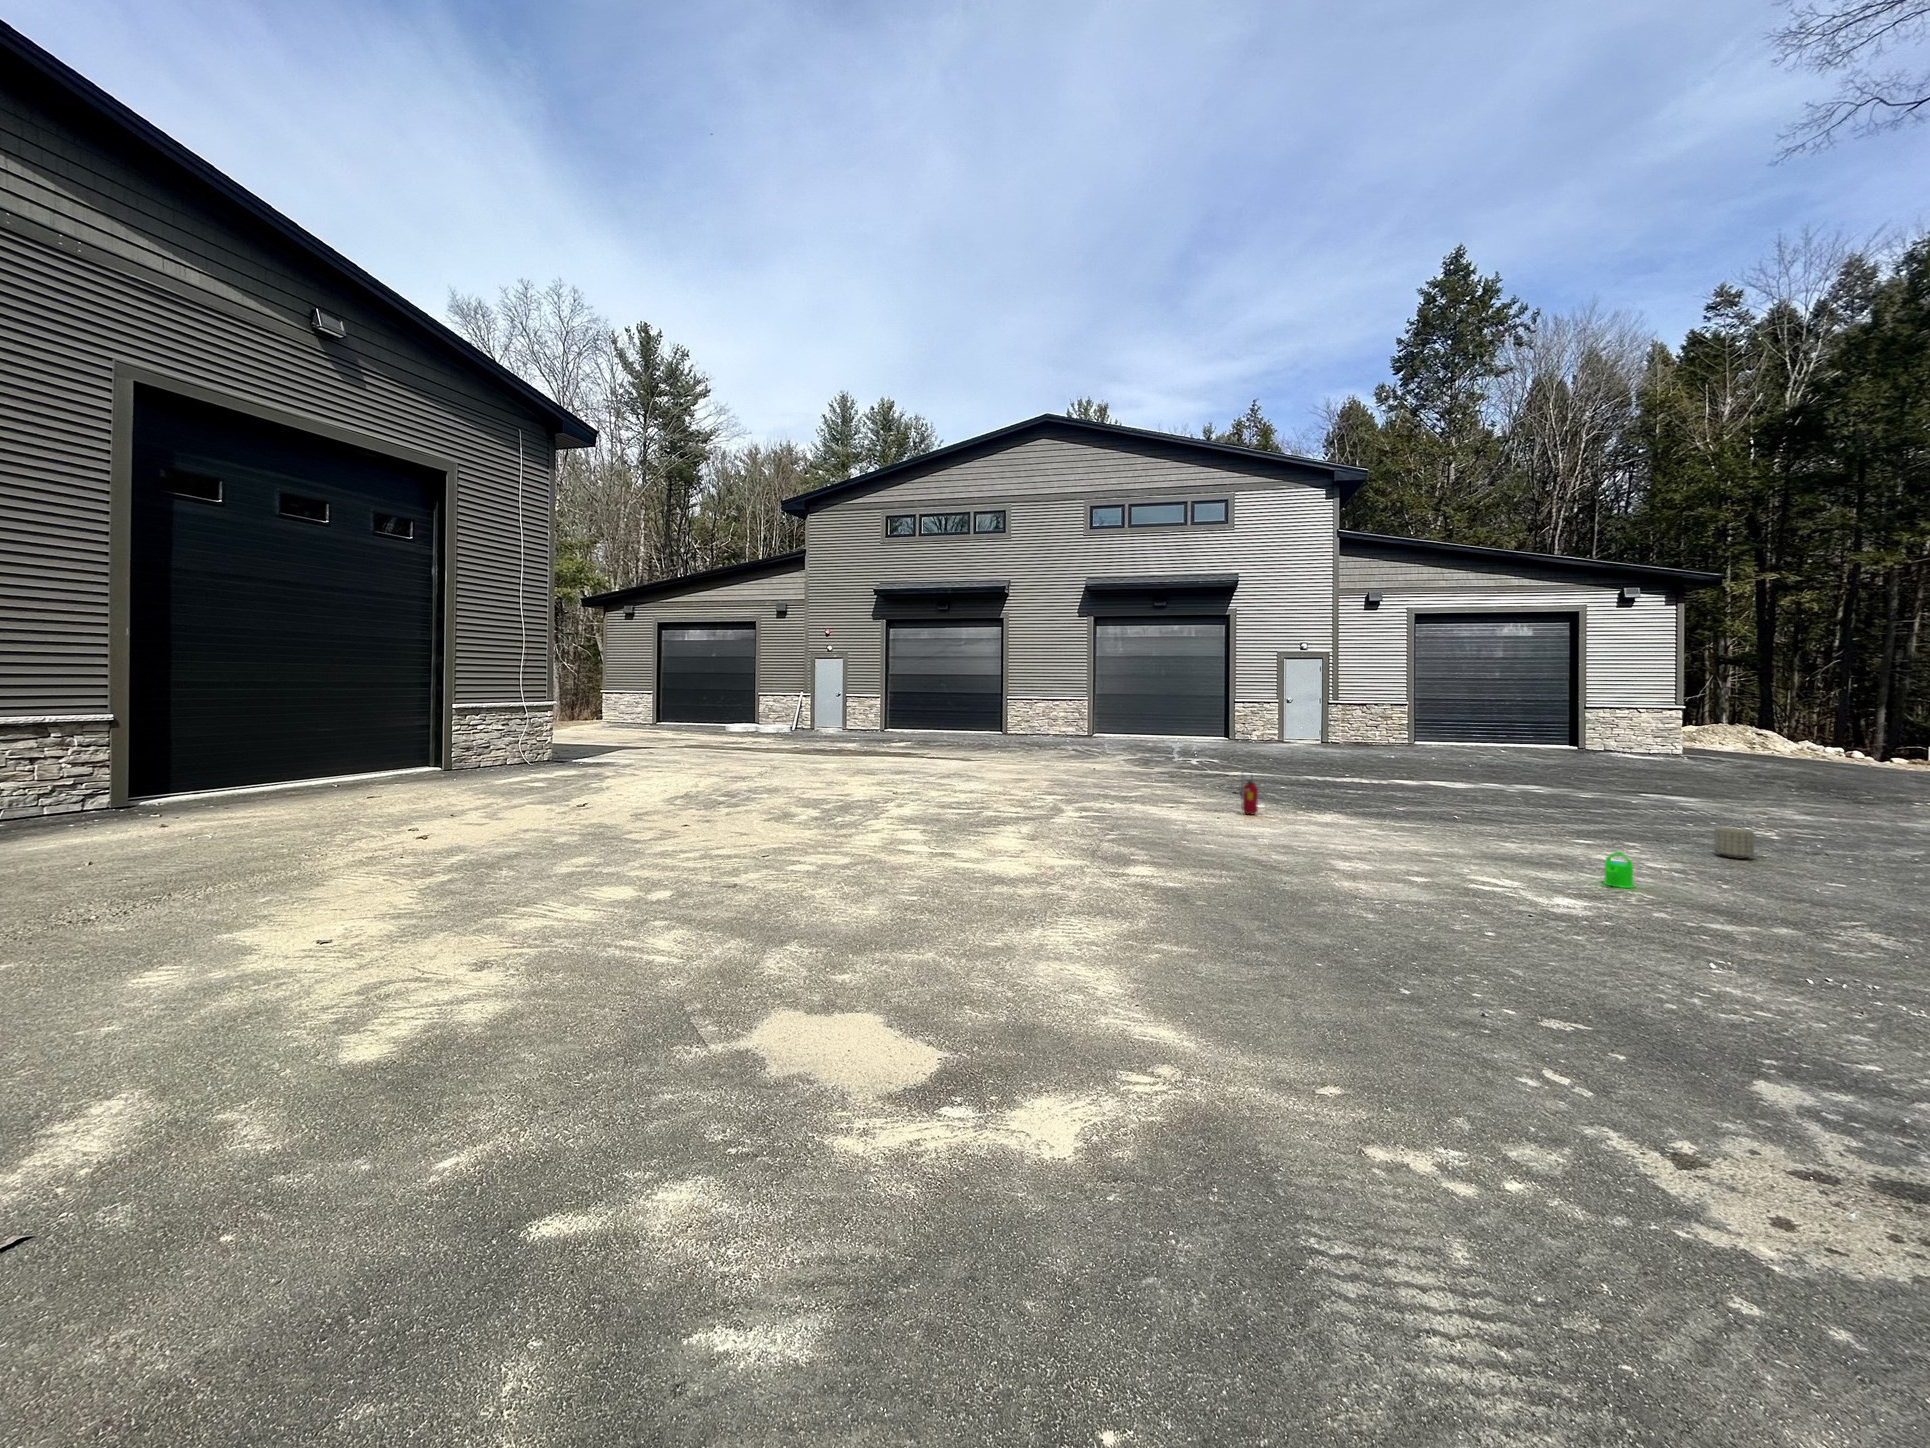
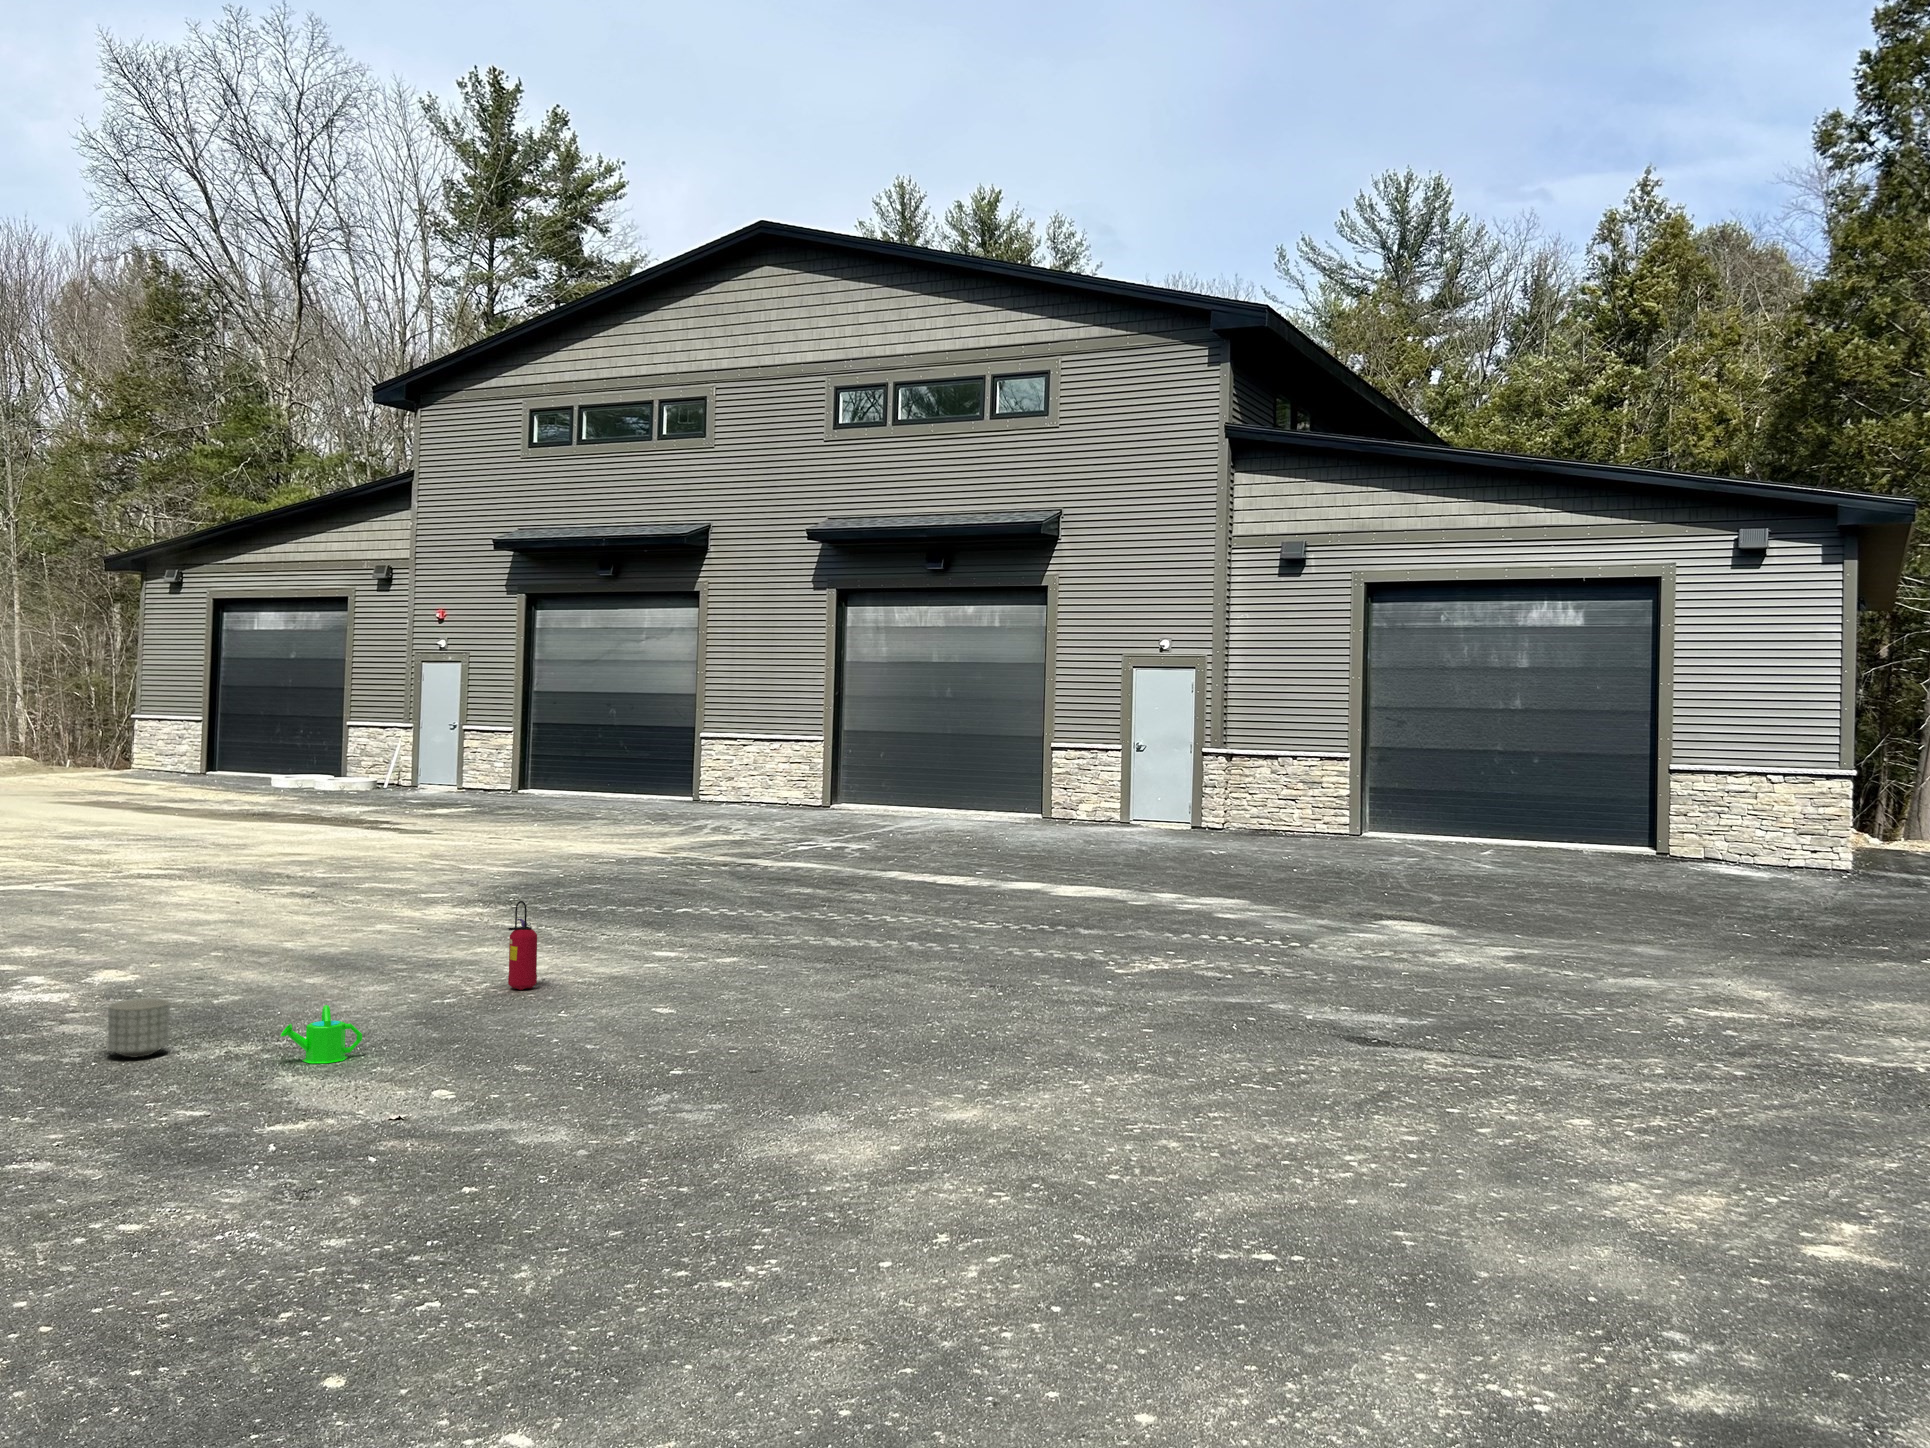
fire extinguisher: present [1240,779,1258,814] -> present [507,901,537,990]
planter: present [1714,828,1754,859] -> present [107,998,170,1058]

